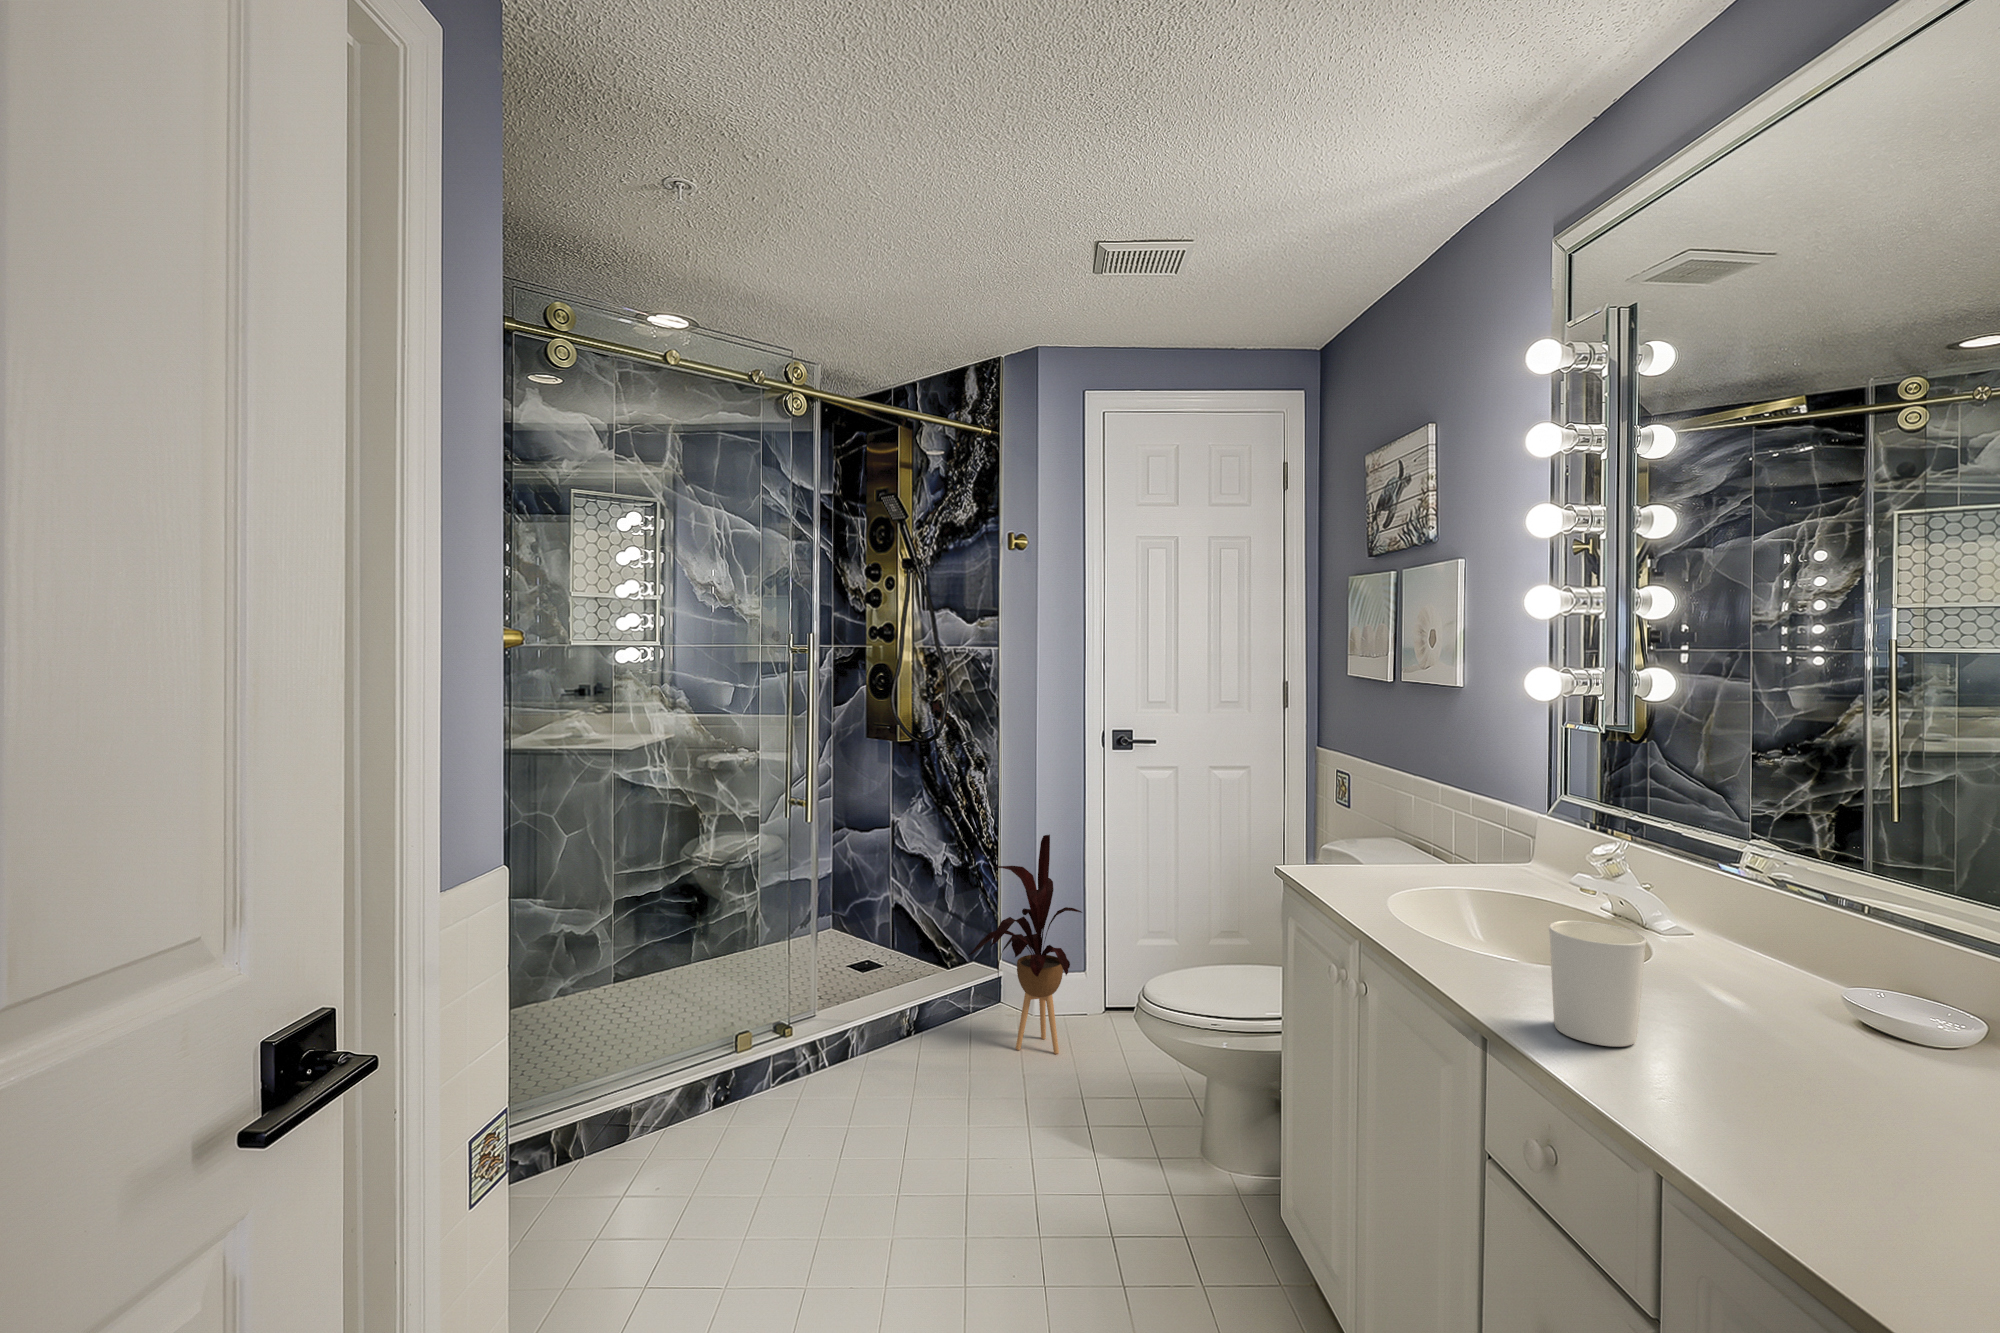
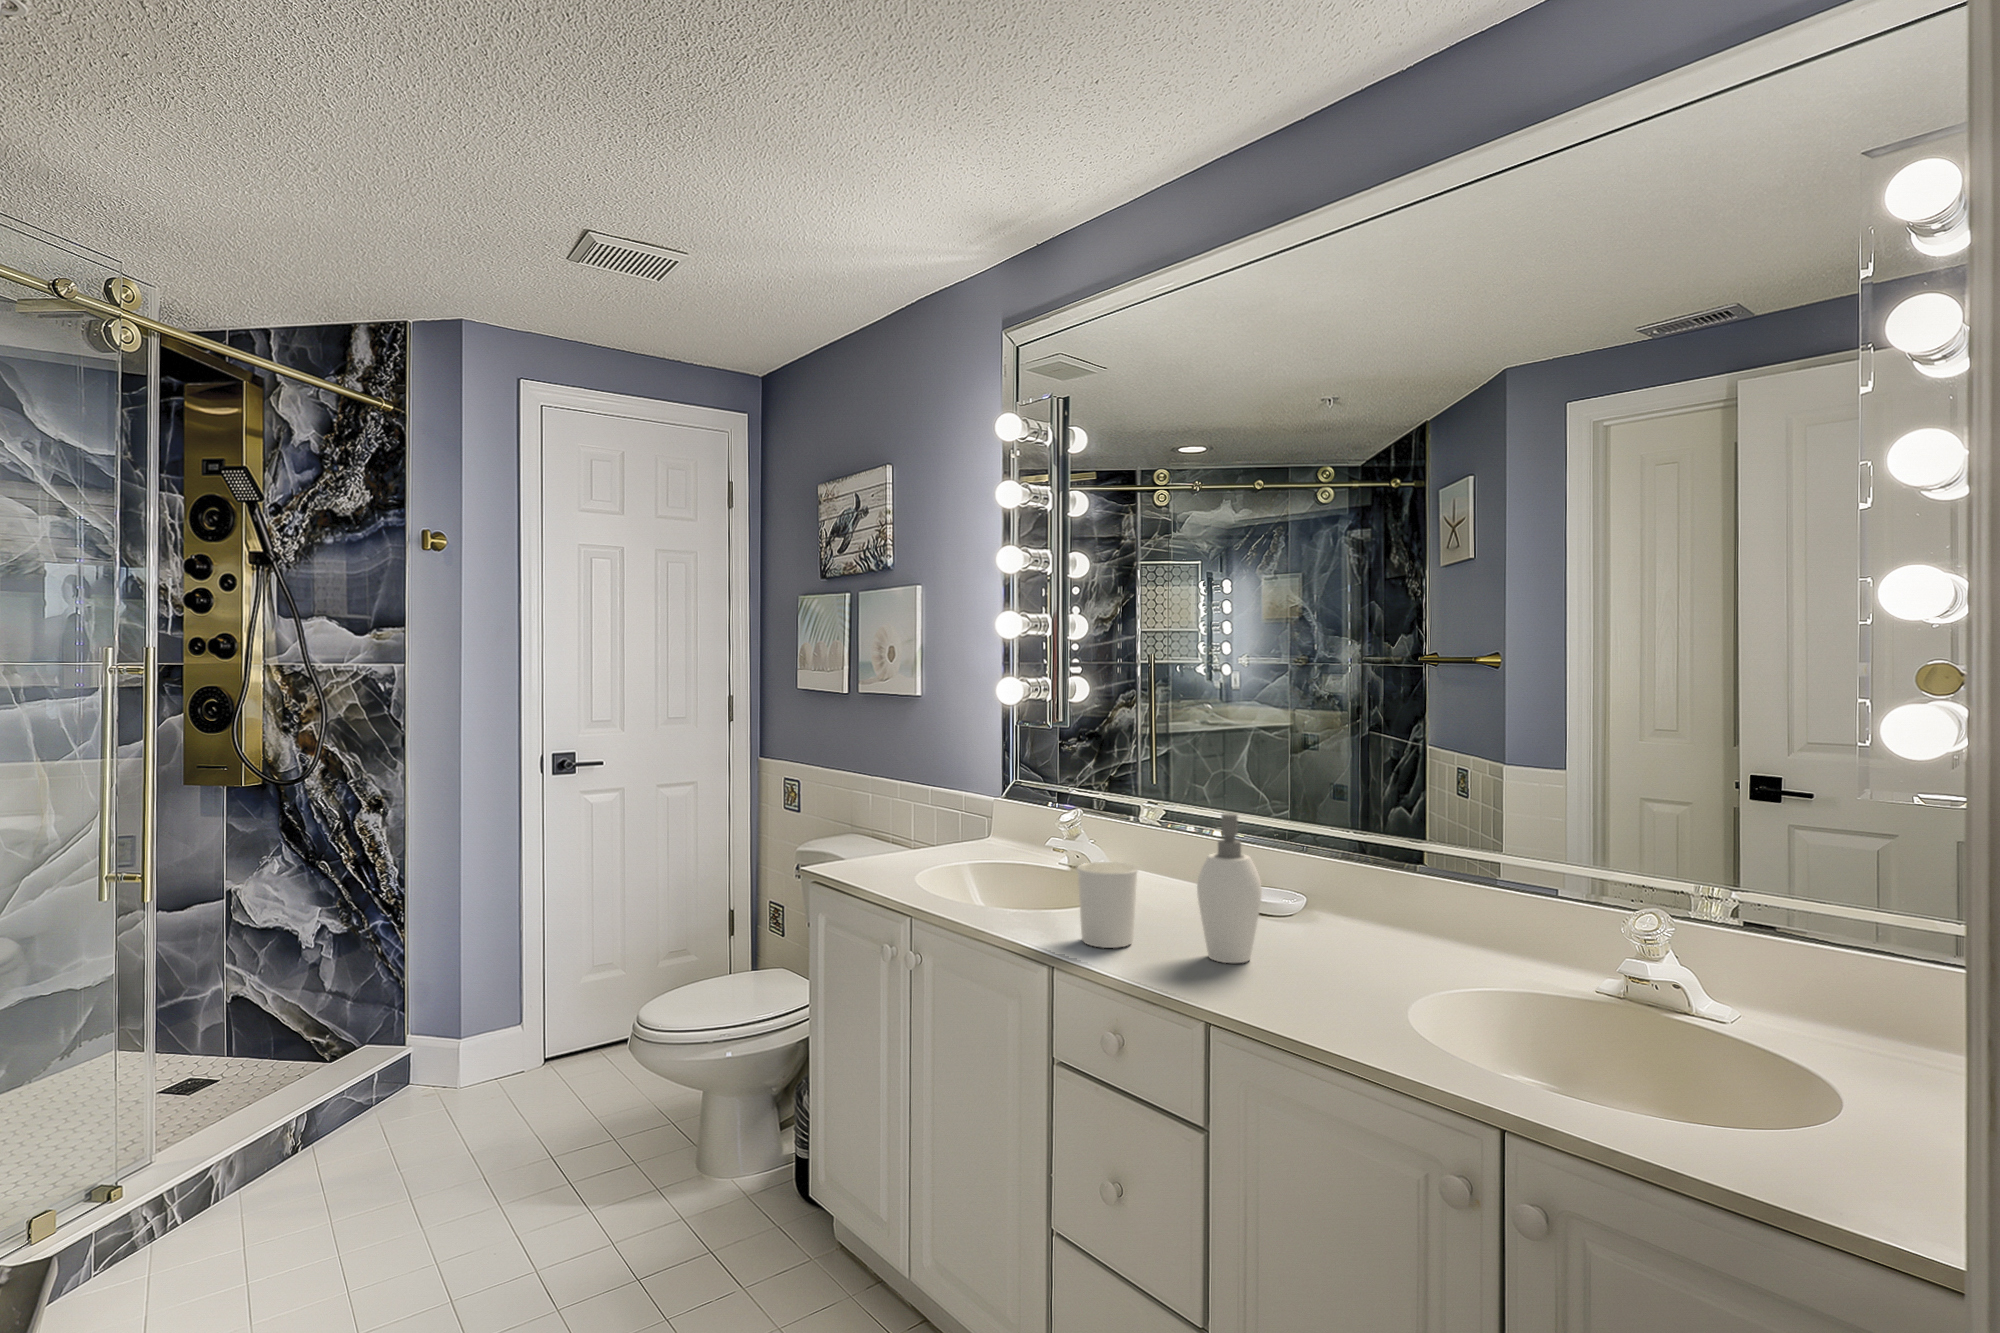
house plant: present [969,835,1082,1054] -> none [390,874,538,1129]
soap dispenser: none [1736,883,1872,1121] -> present [1197,813,1267,963]

